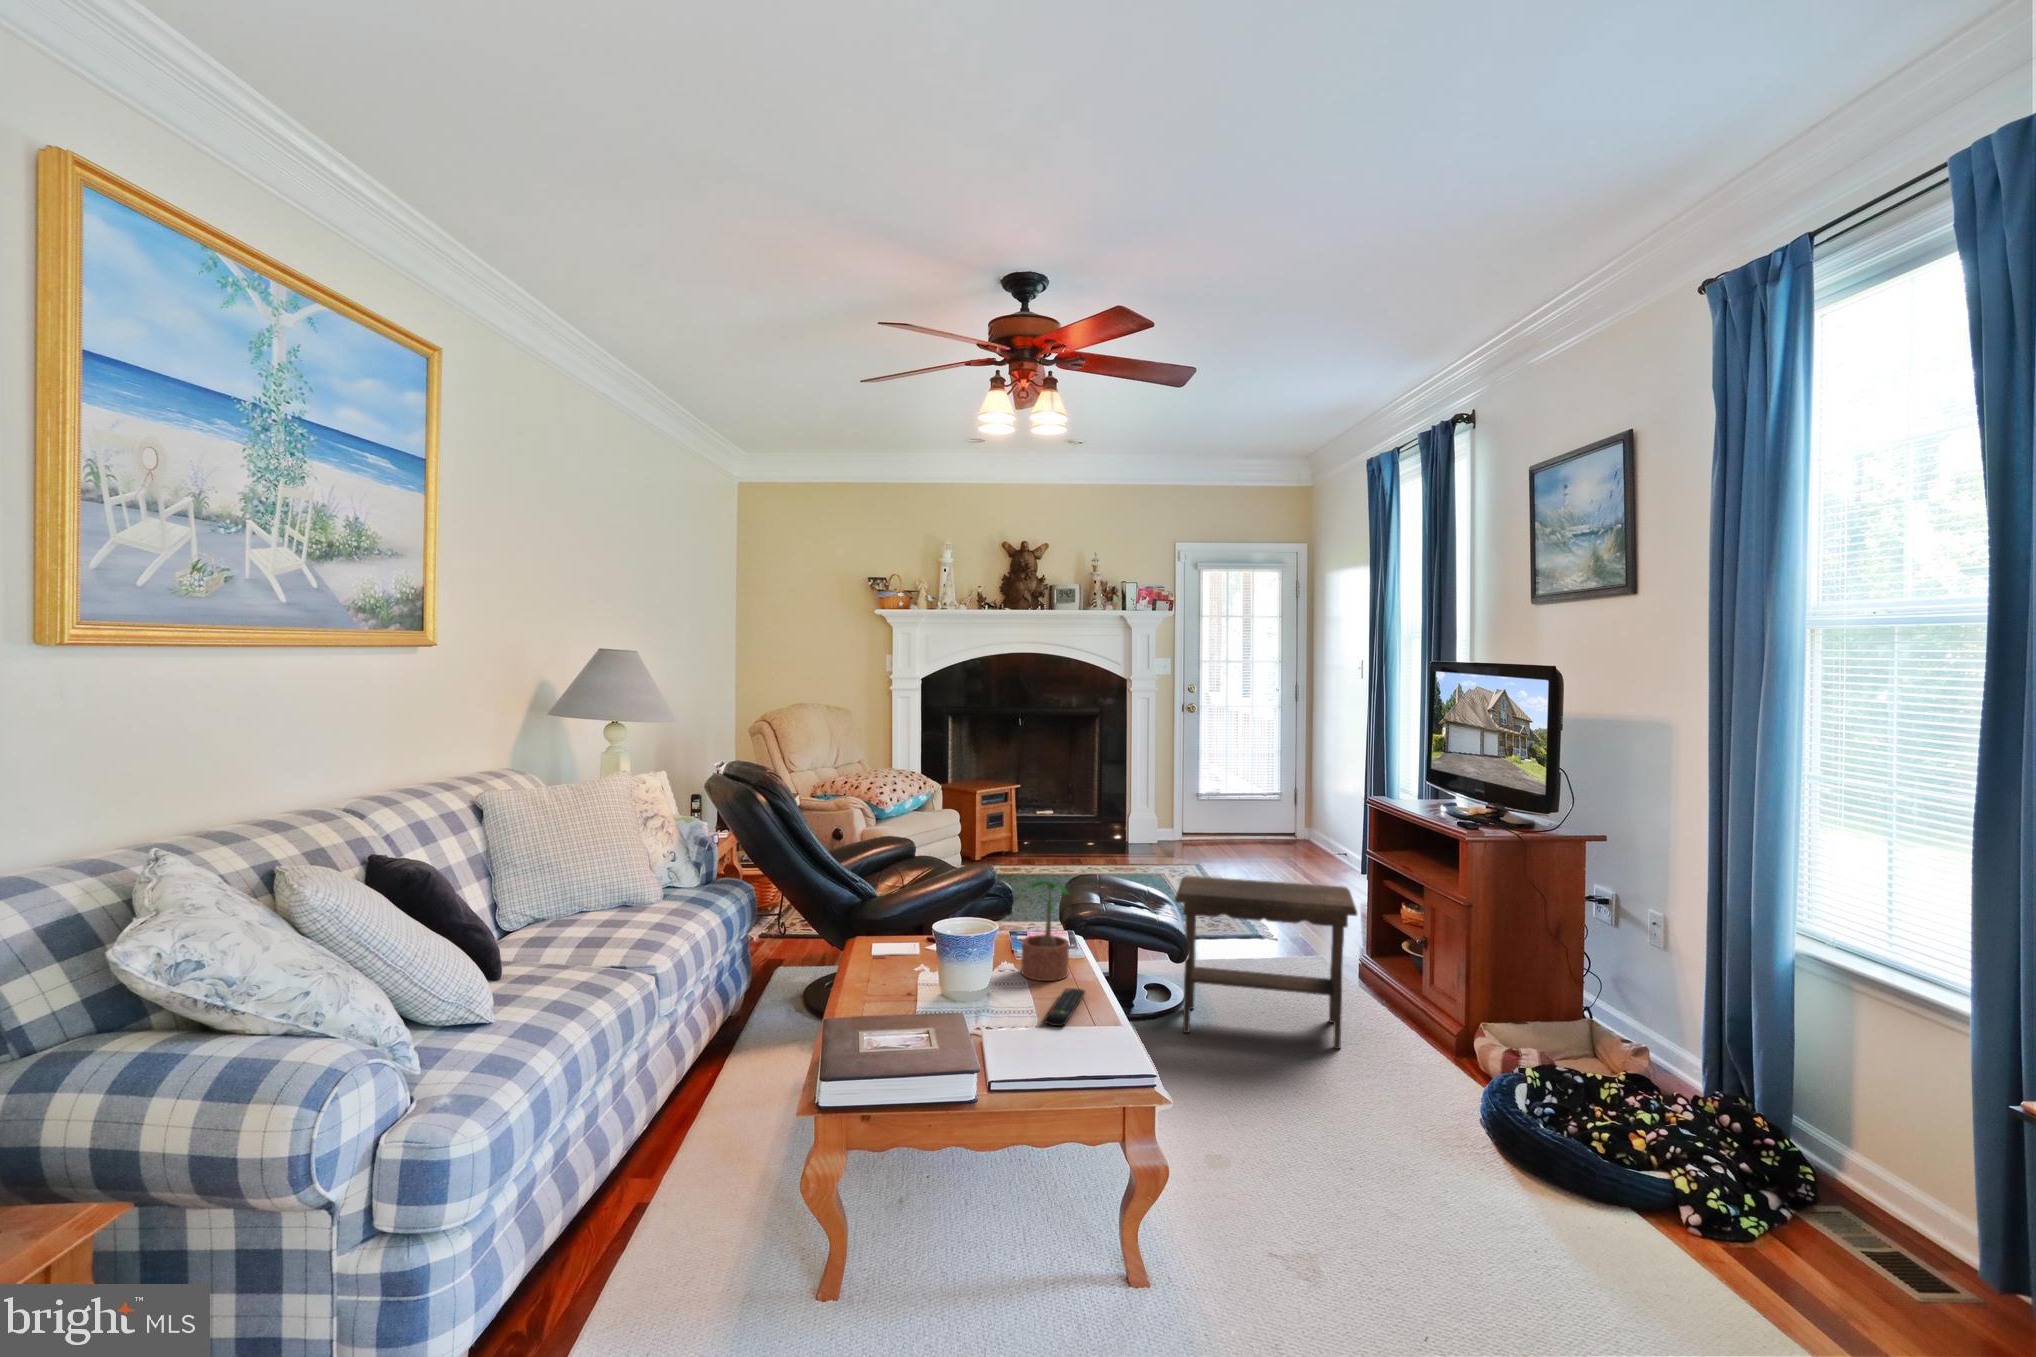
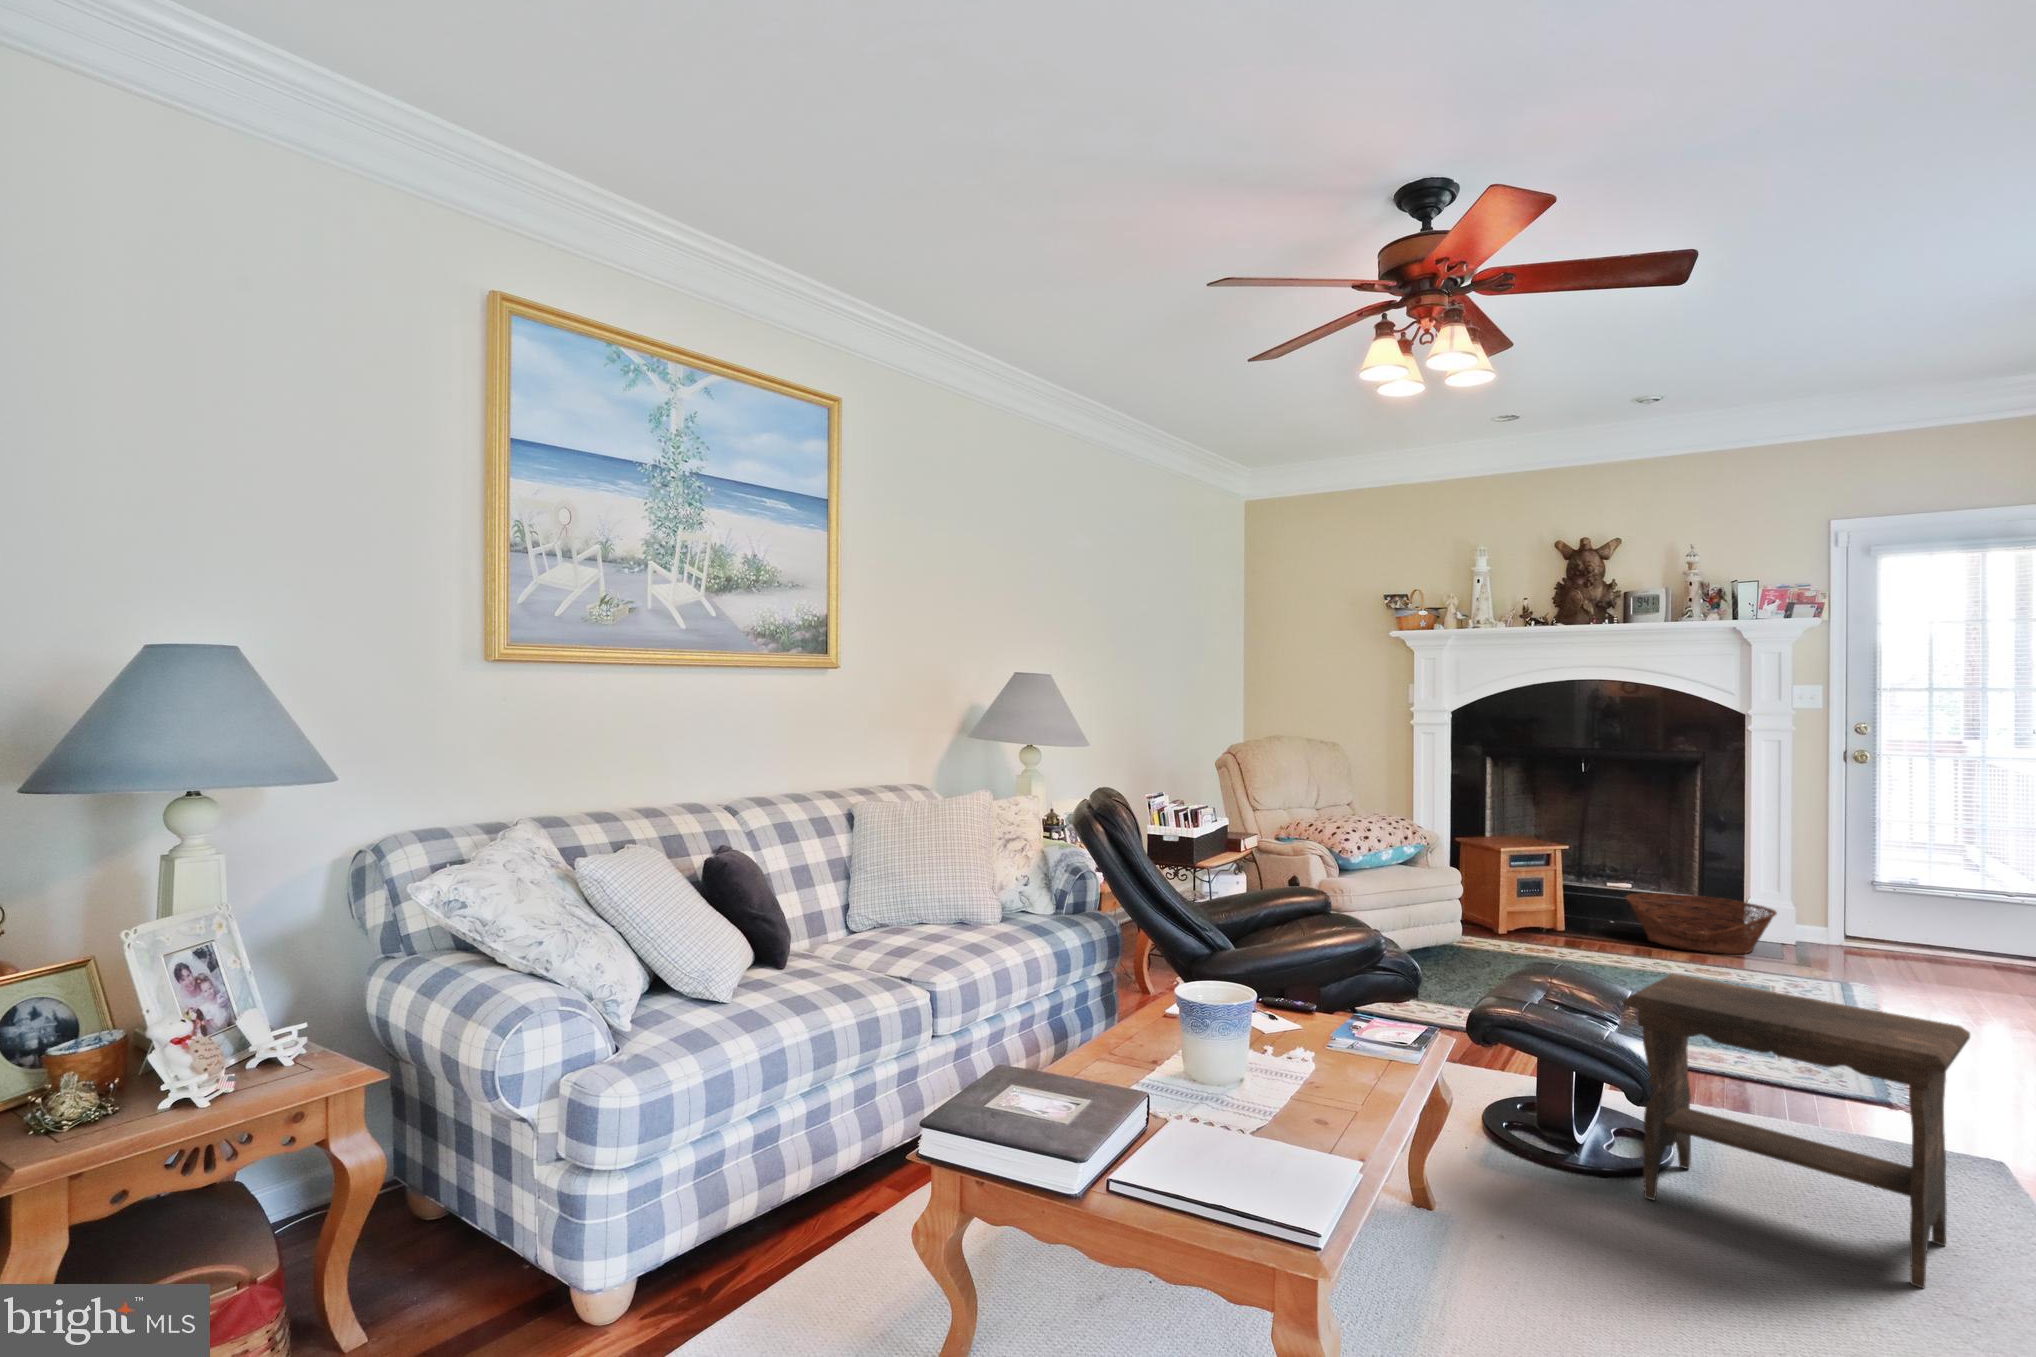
basket: none [1054,817,1150,858] -> present [1626,893,1777,954]
potted plant: present [1021,881,1069,981] -> none [1304,941,1370,1073]
remote control: present [1044,988,1085,1026] -> none [1260,1083,1357,1126]

